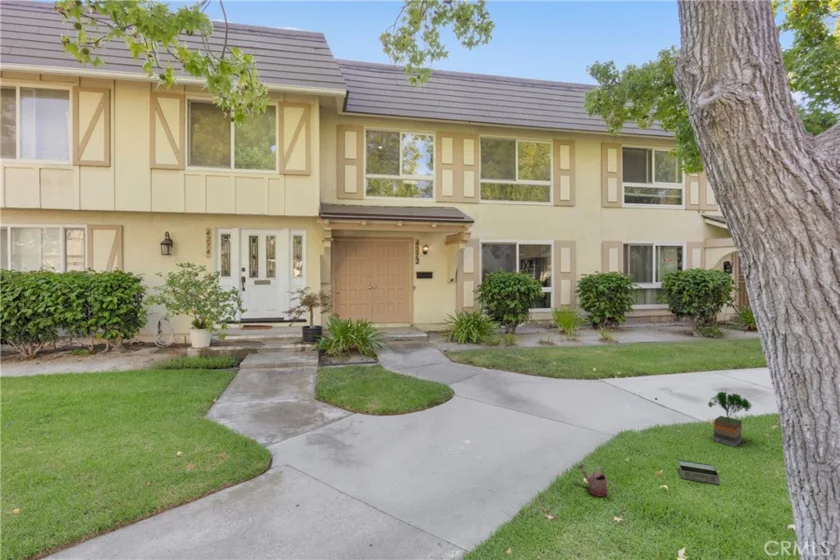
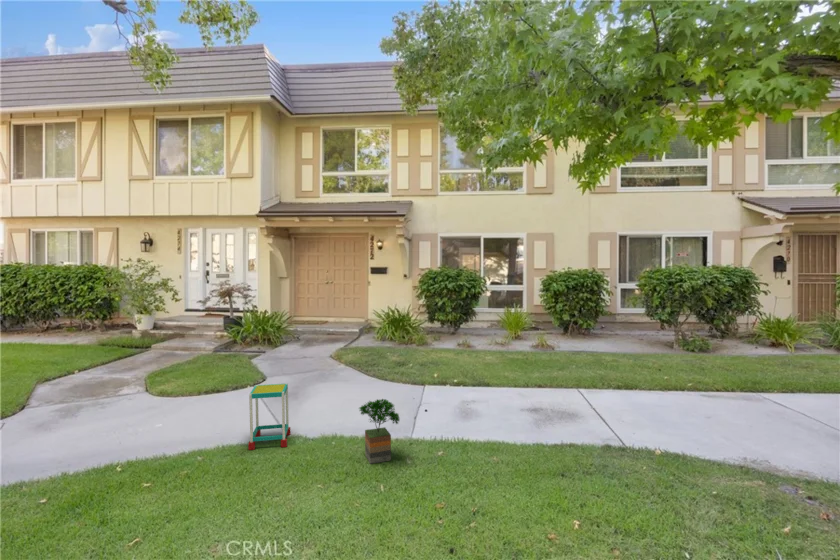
side table: none [592,386,642,451] -> present [248,384,291,450]
toolbox: present [678,460,719,484] -> none [233,464,274,494]
watering can: present [578,464,614,496] -> none [119,451,142,484]

